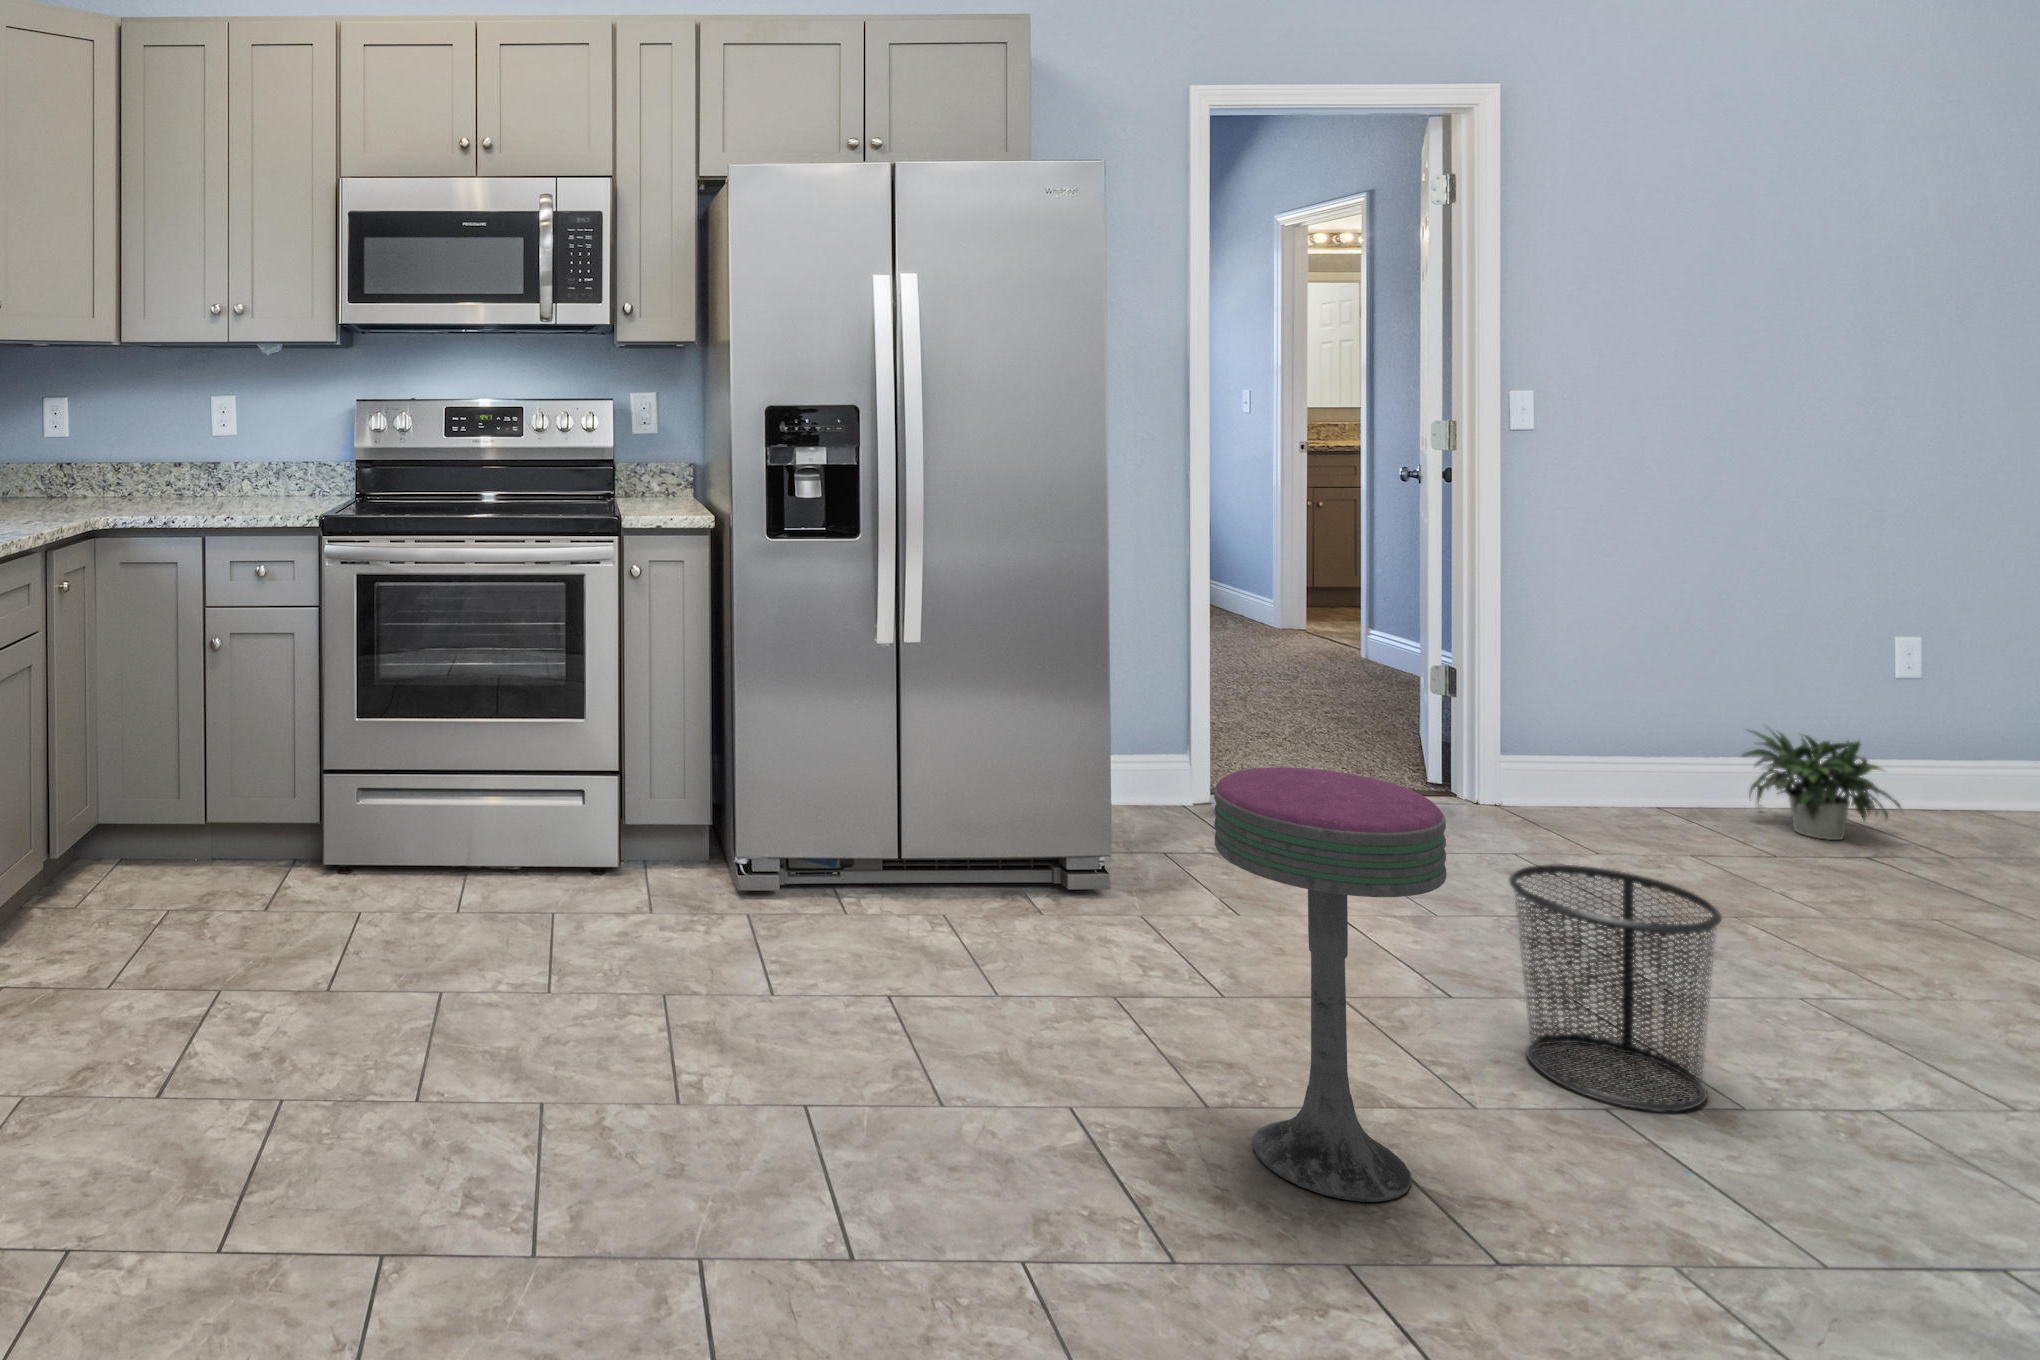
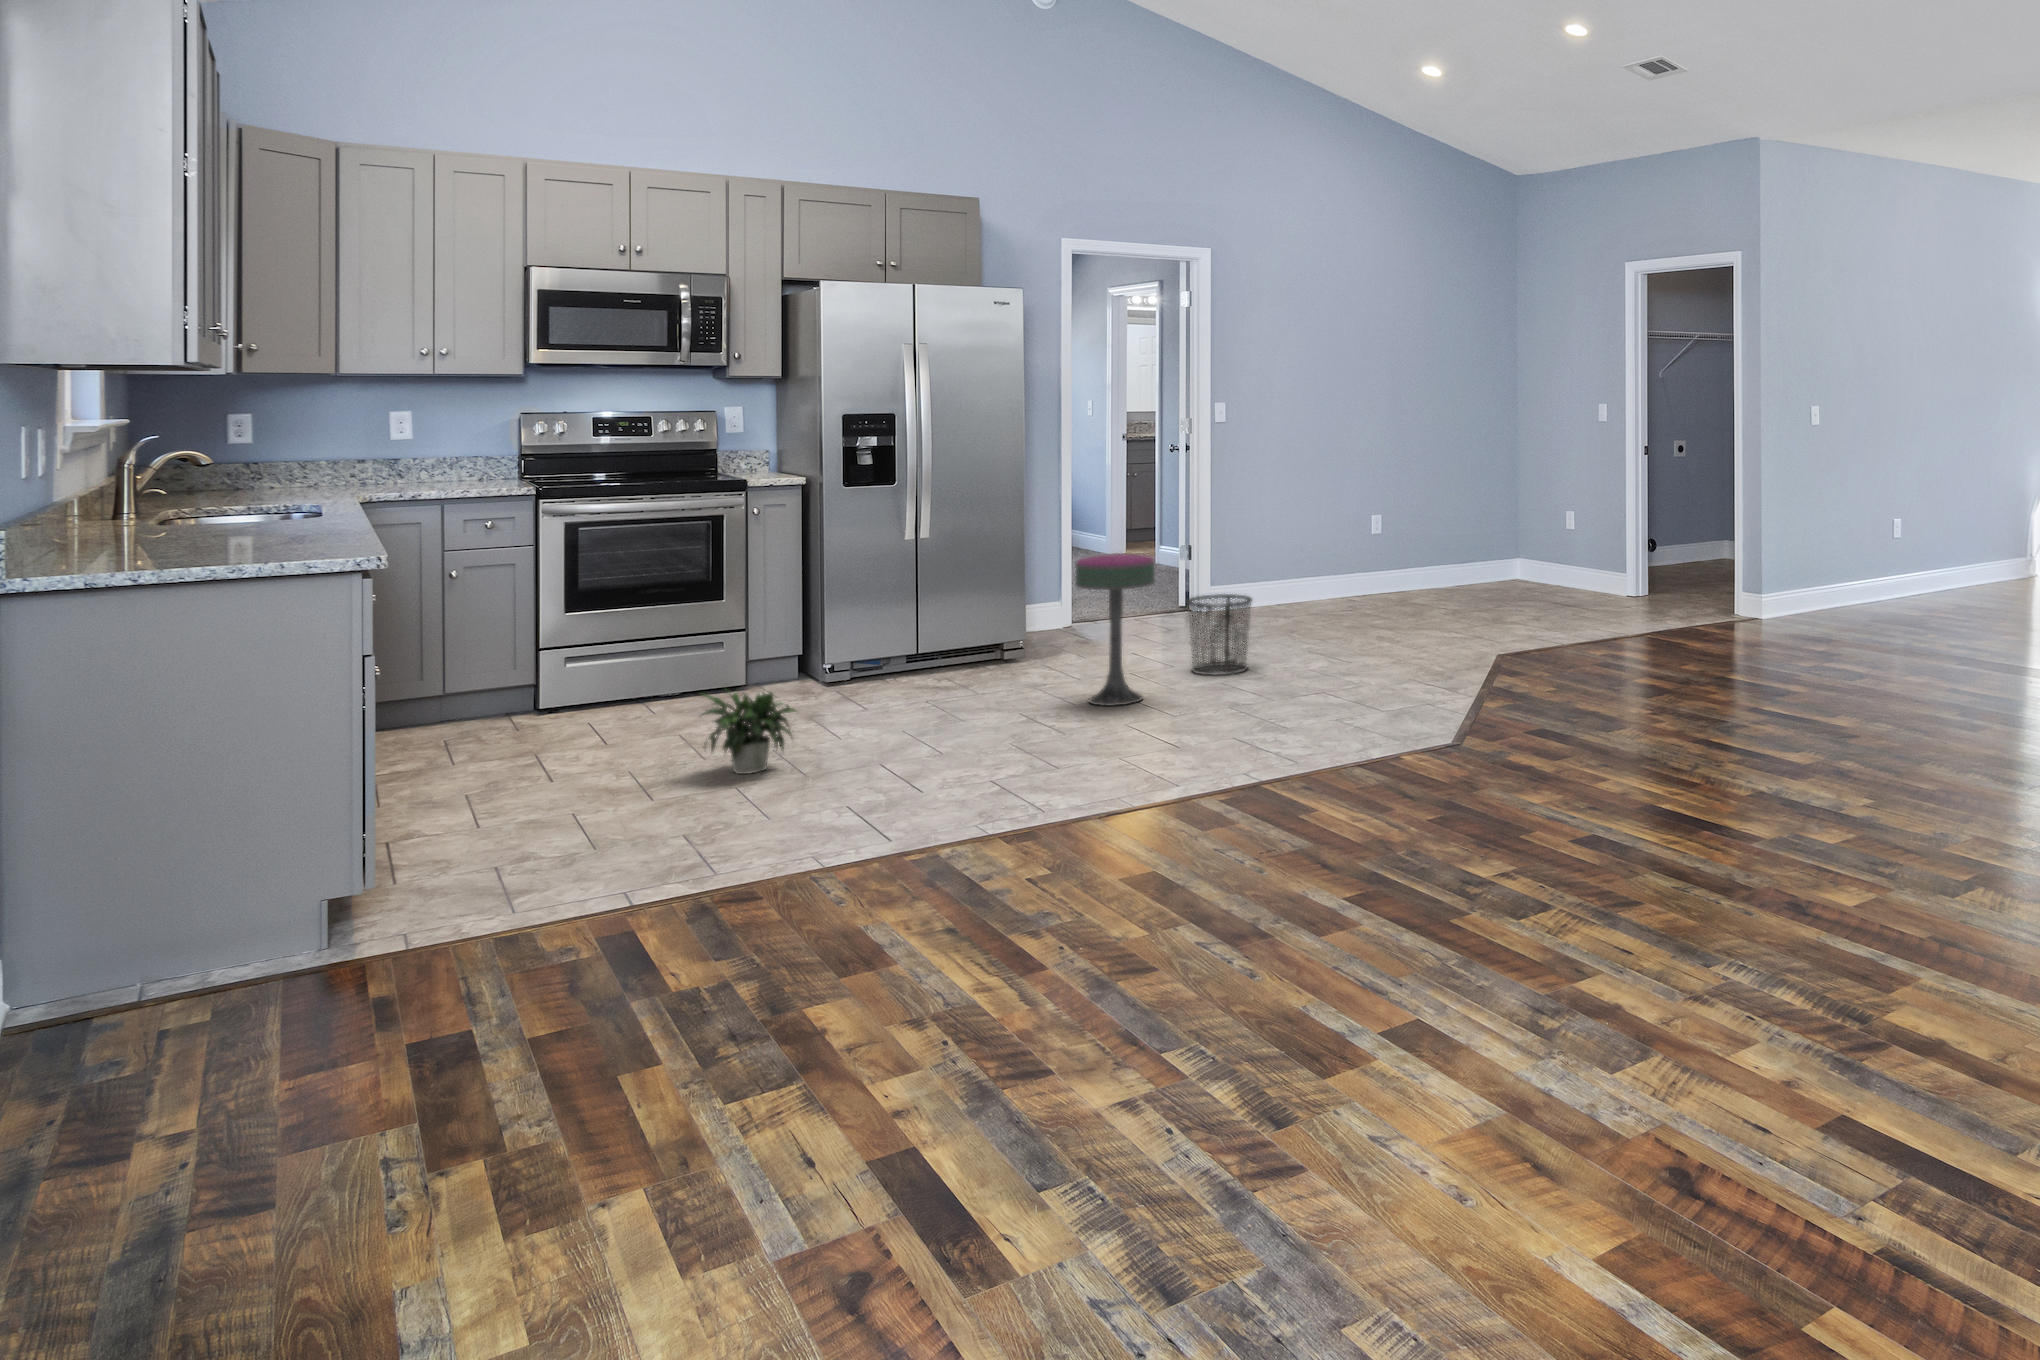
potted plant: present [1742,731,1901,840] -> present [702,692,796,774]

